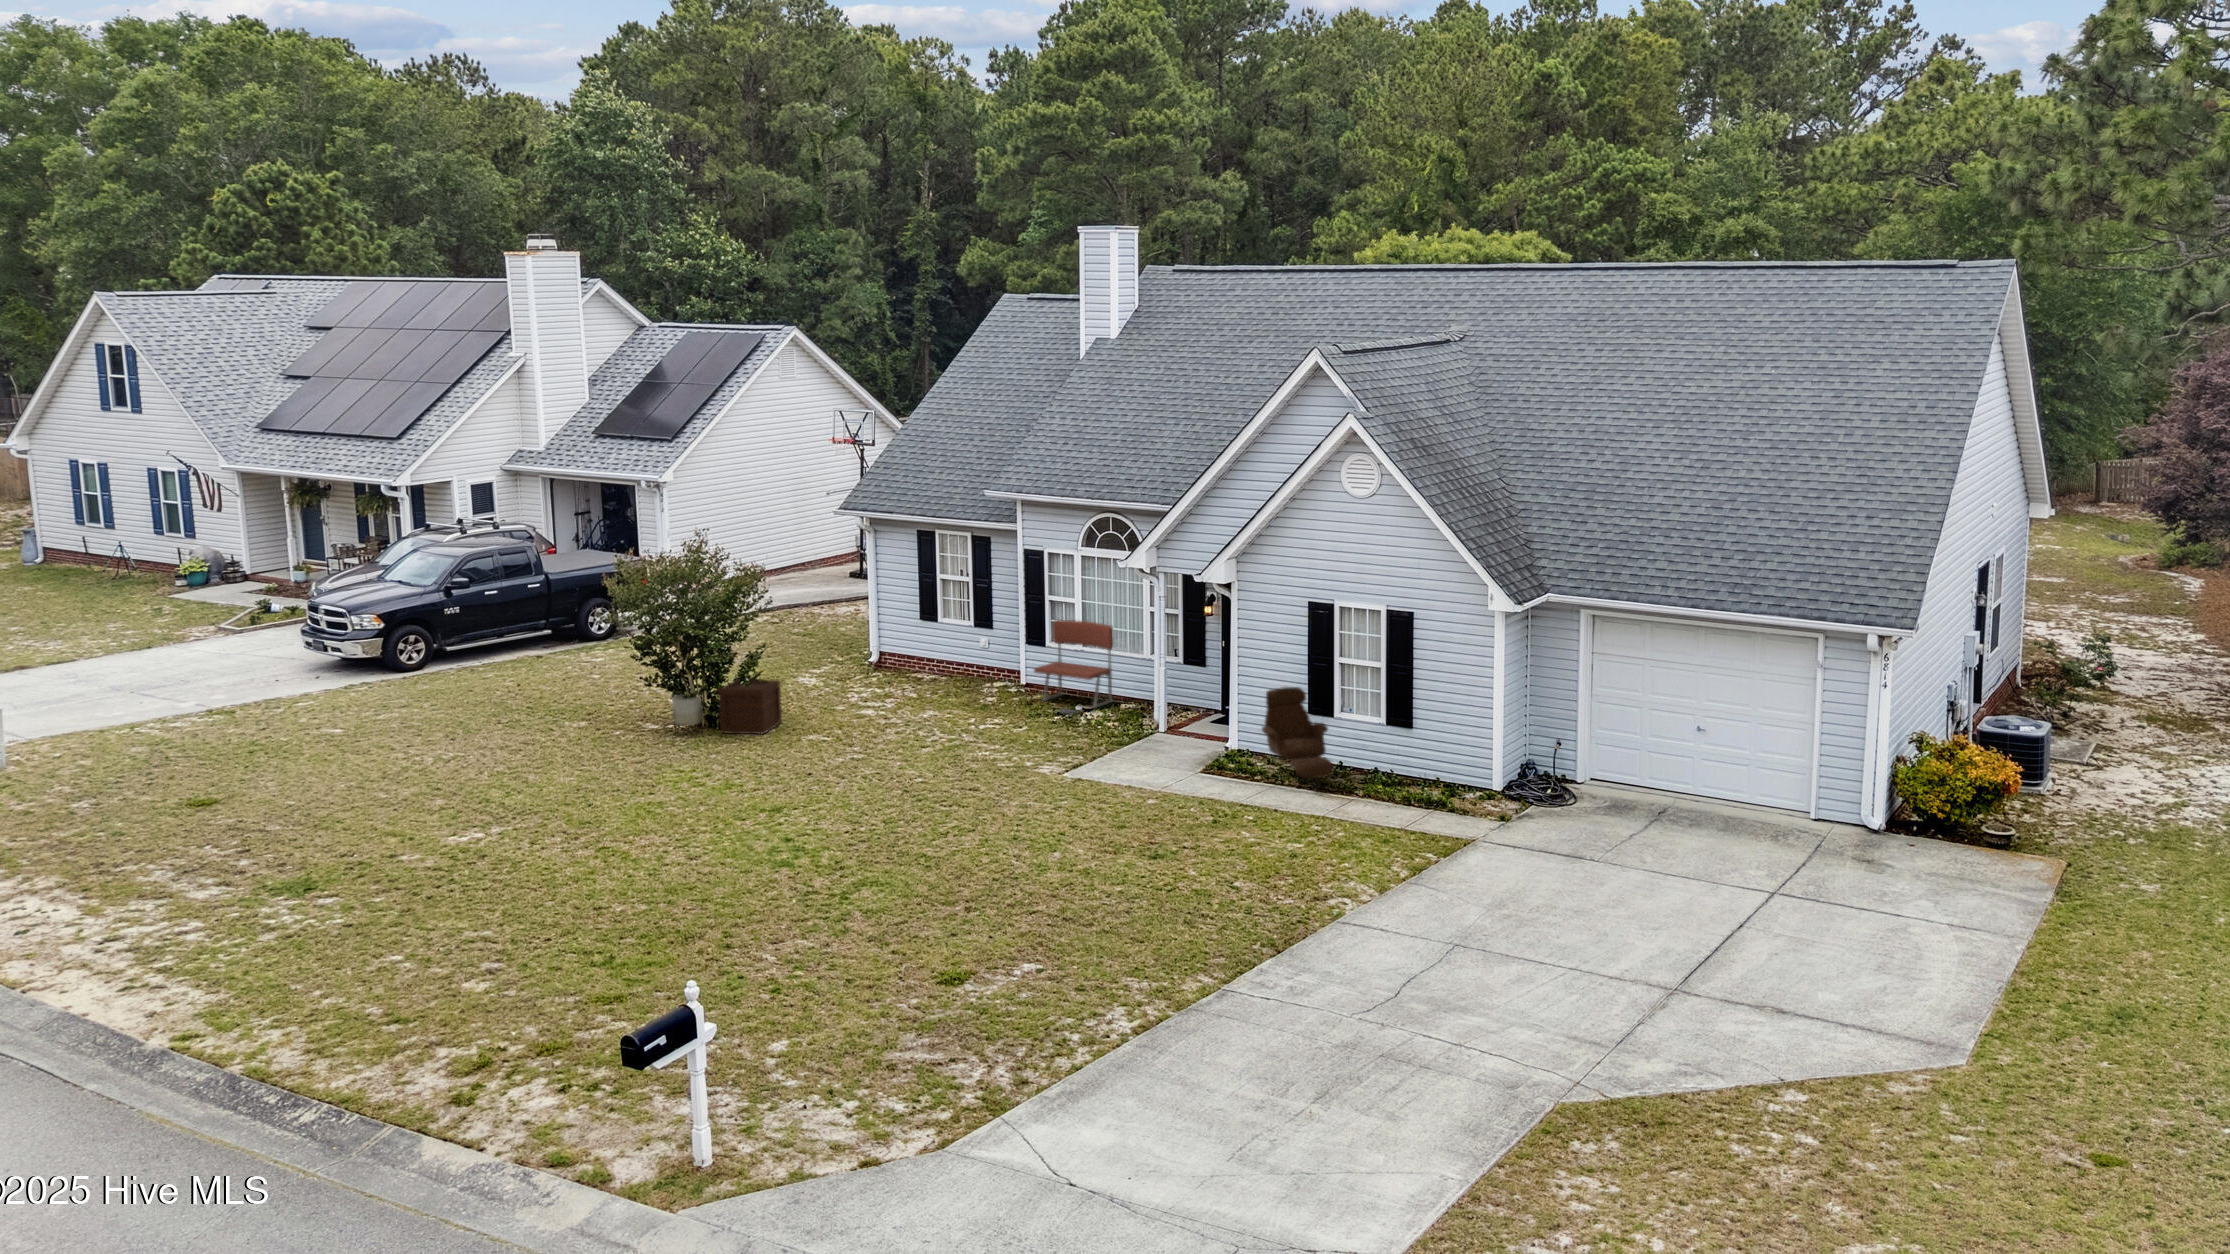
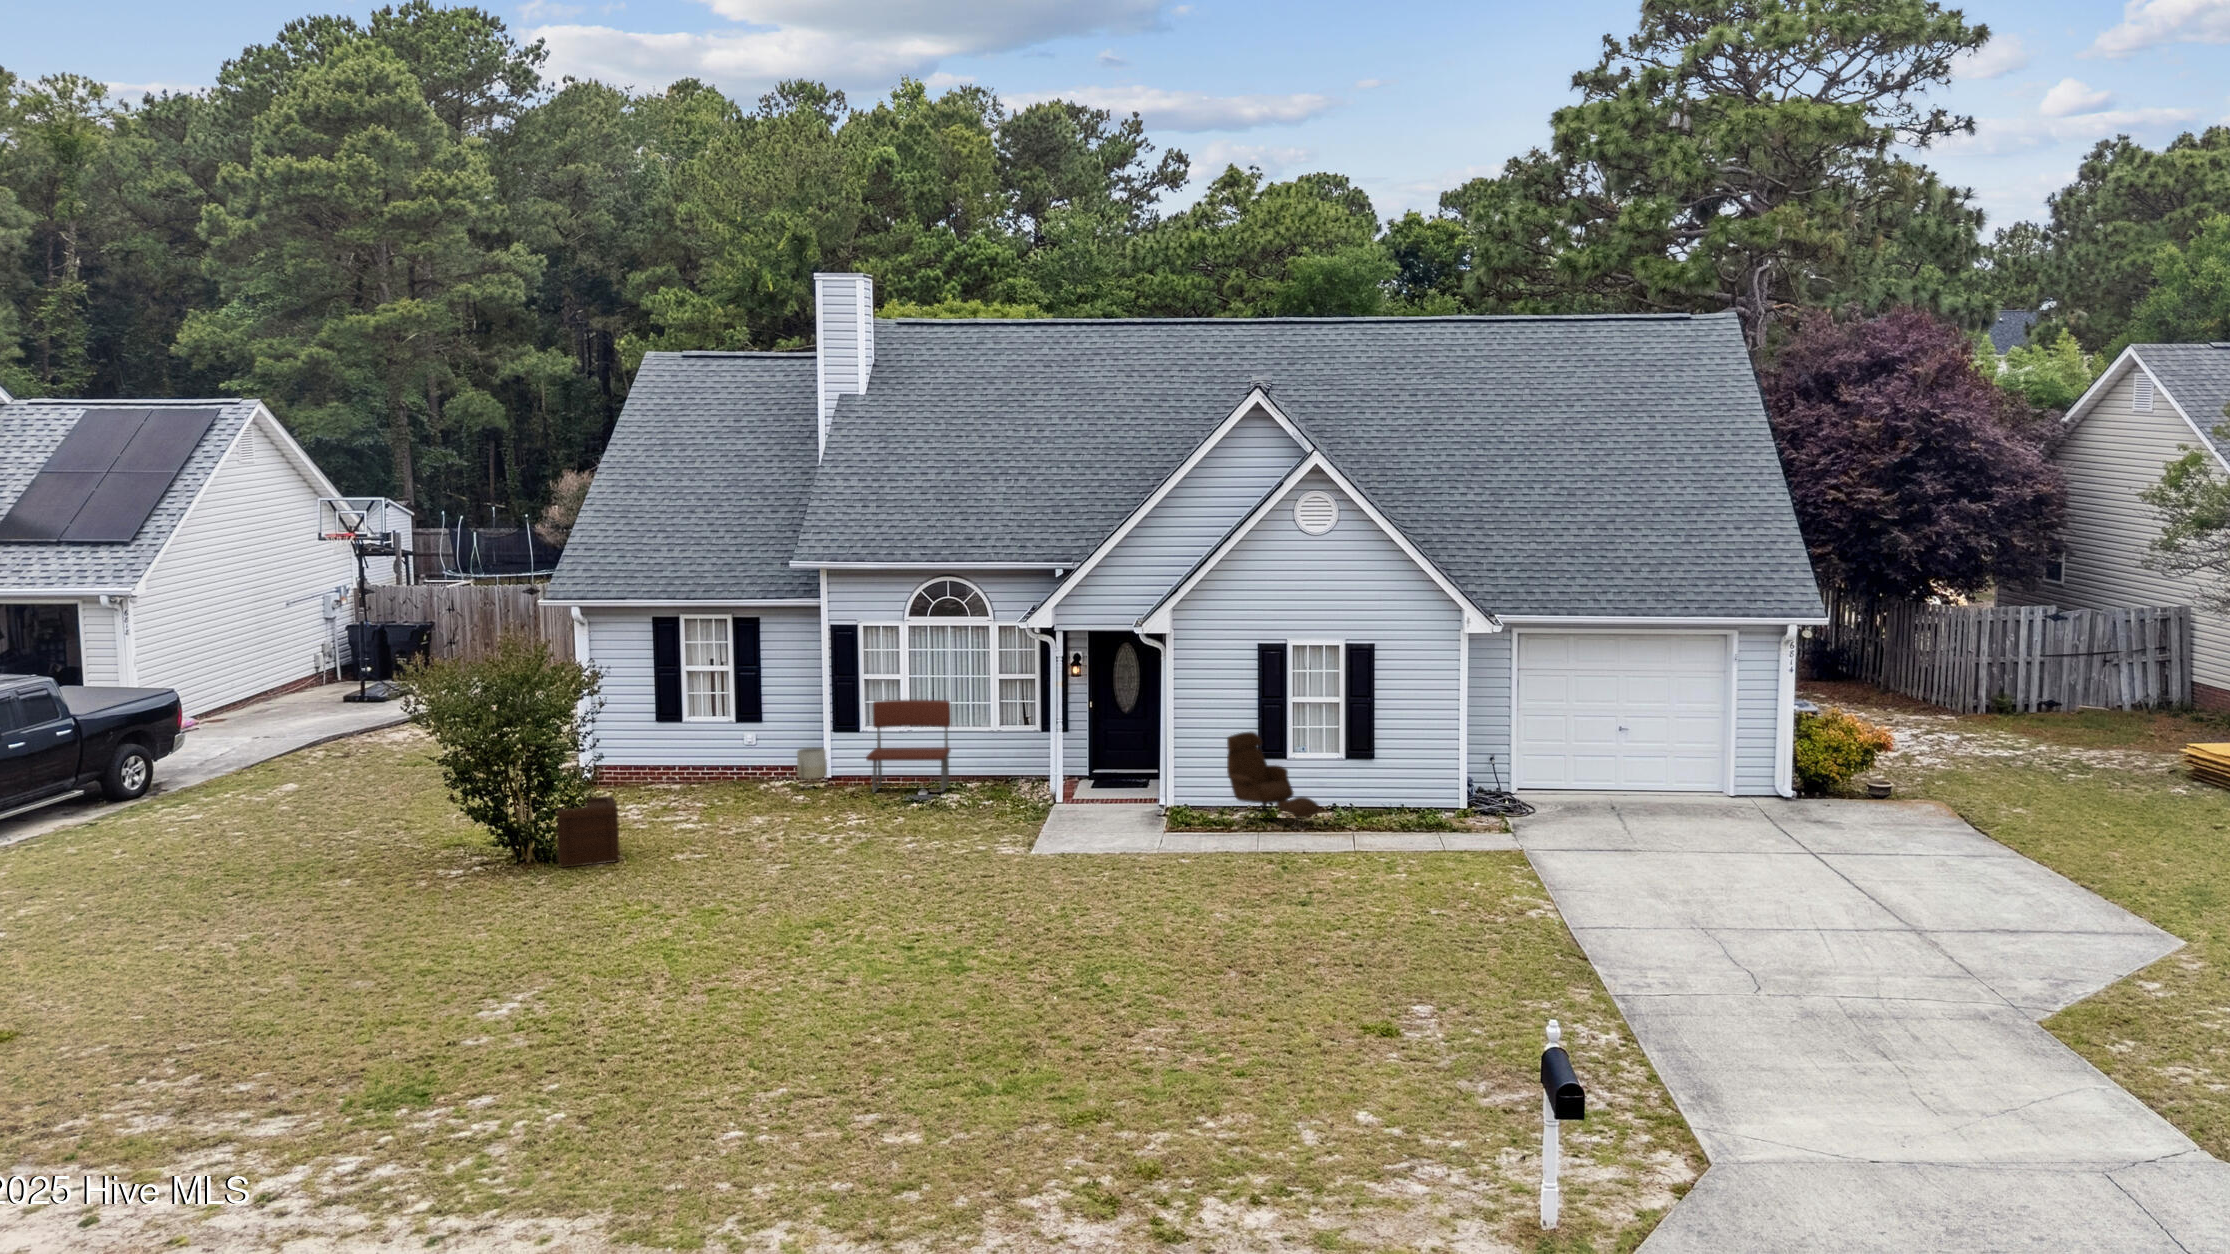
planter: present [672,695,702,725] -> present [797,748,827,779]

